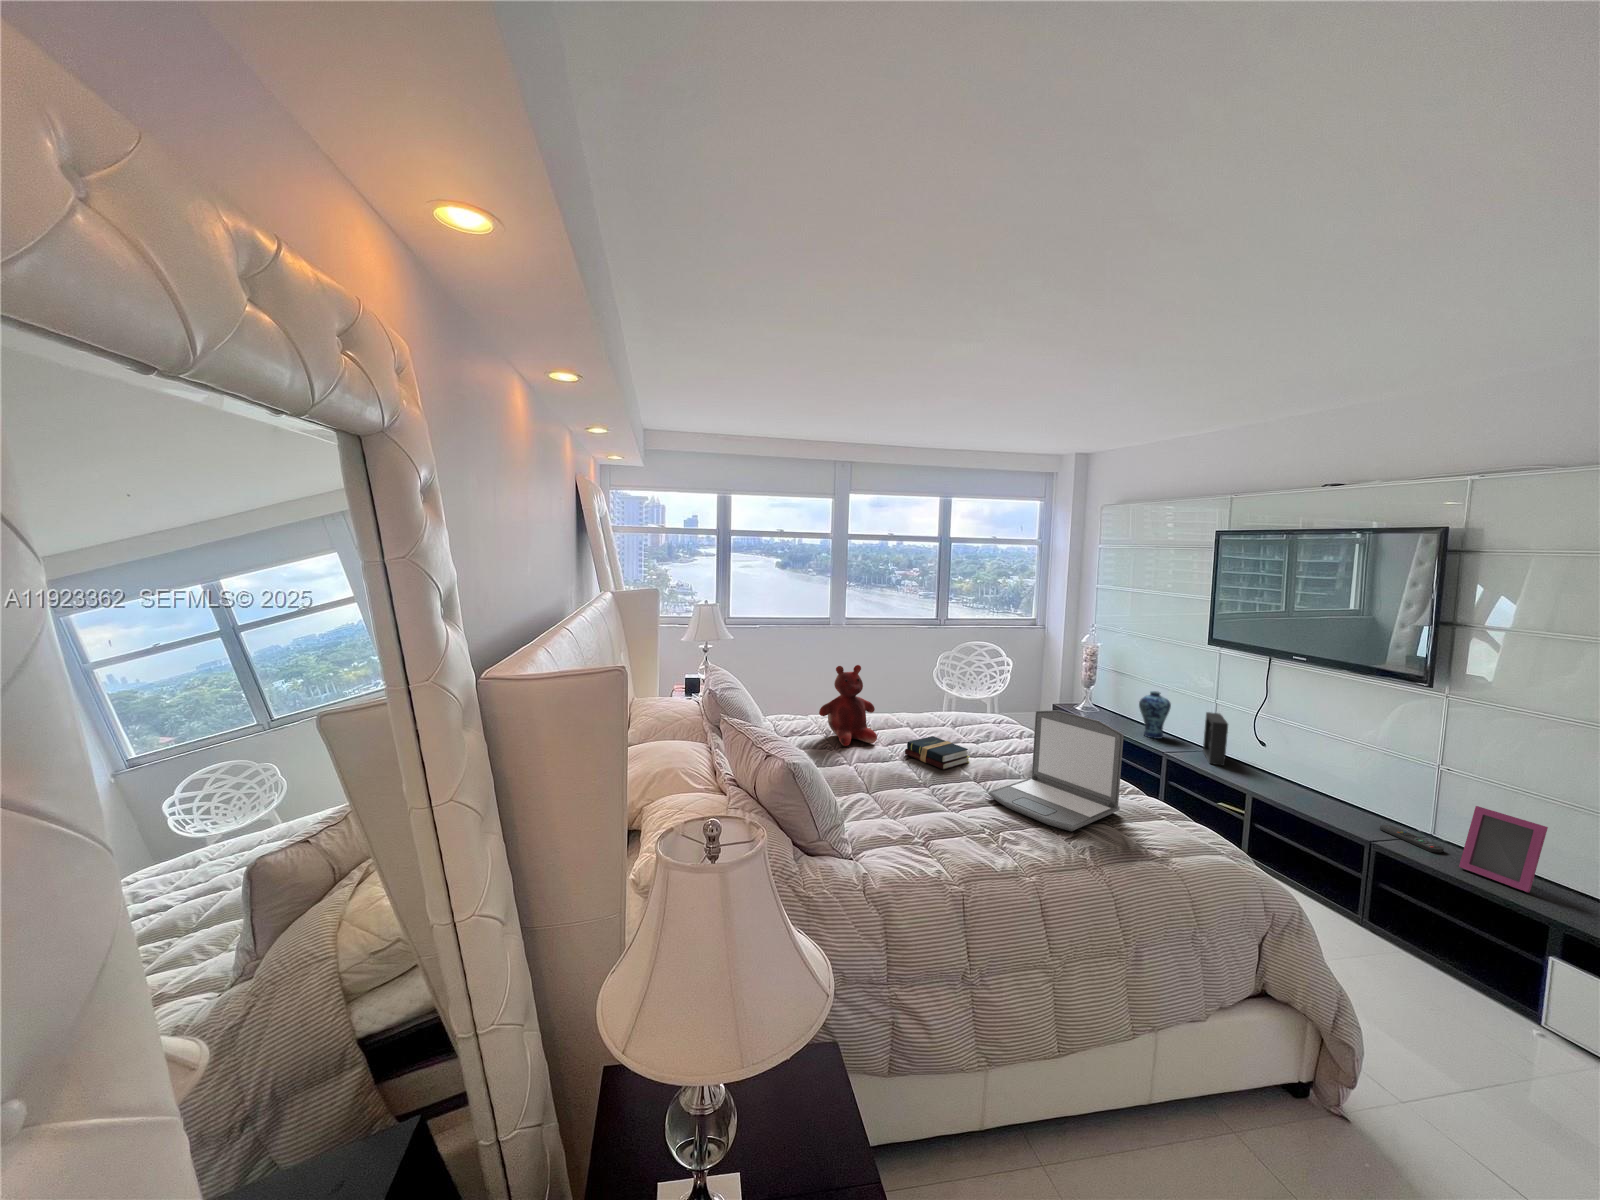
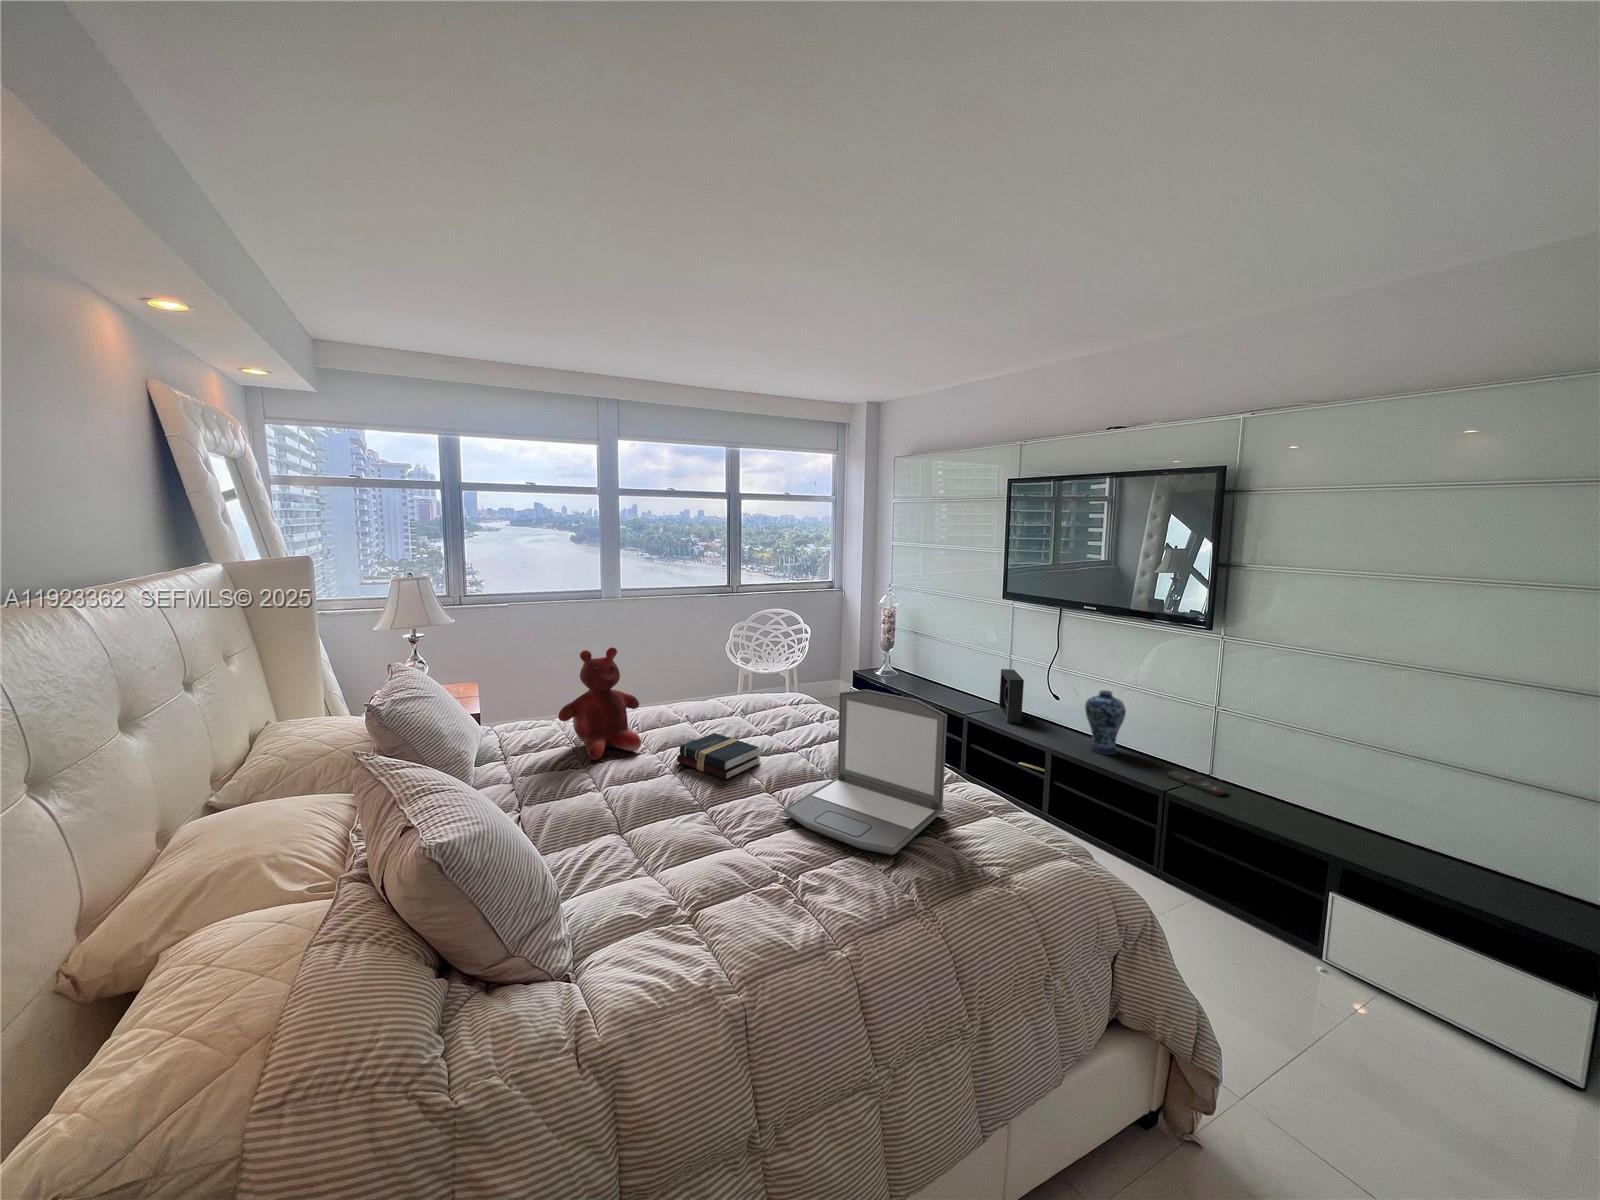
vase: present [1139,691,1171,739] -> present [1085,690,1126,755]
picture frame: present [1459,806,1548,893] -> none [1244,746,1320,829]

